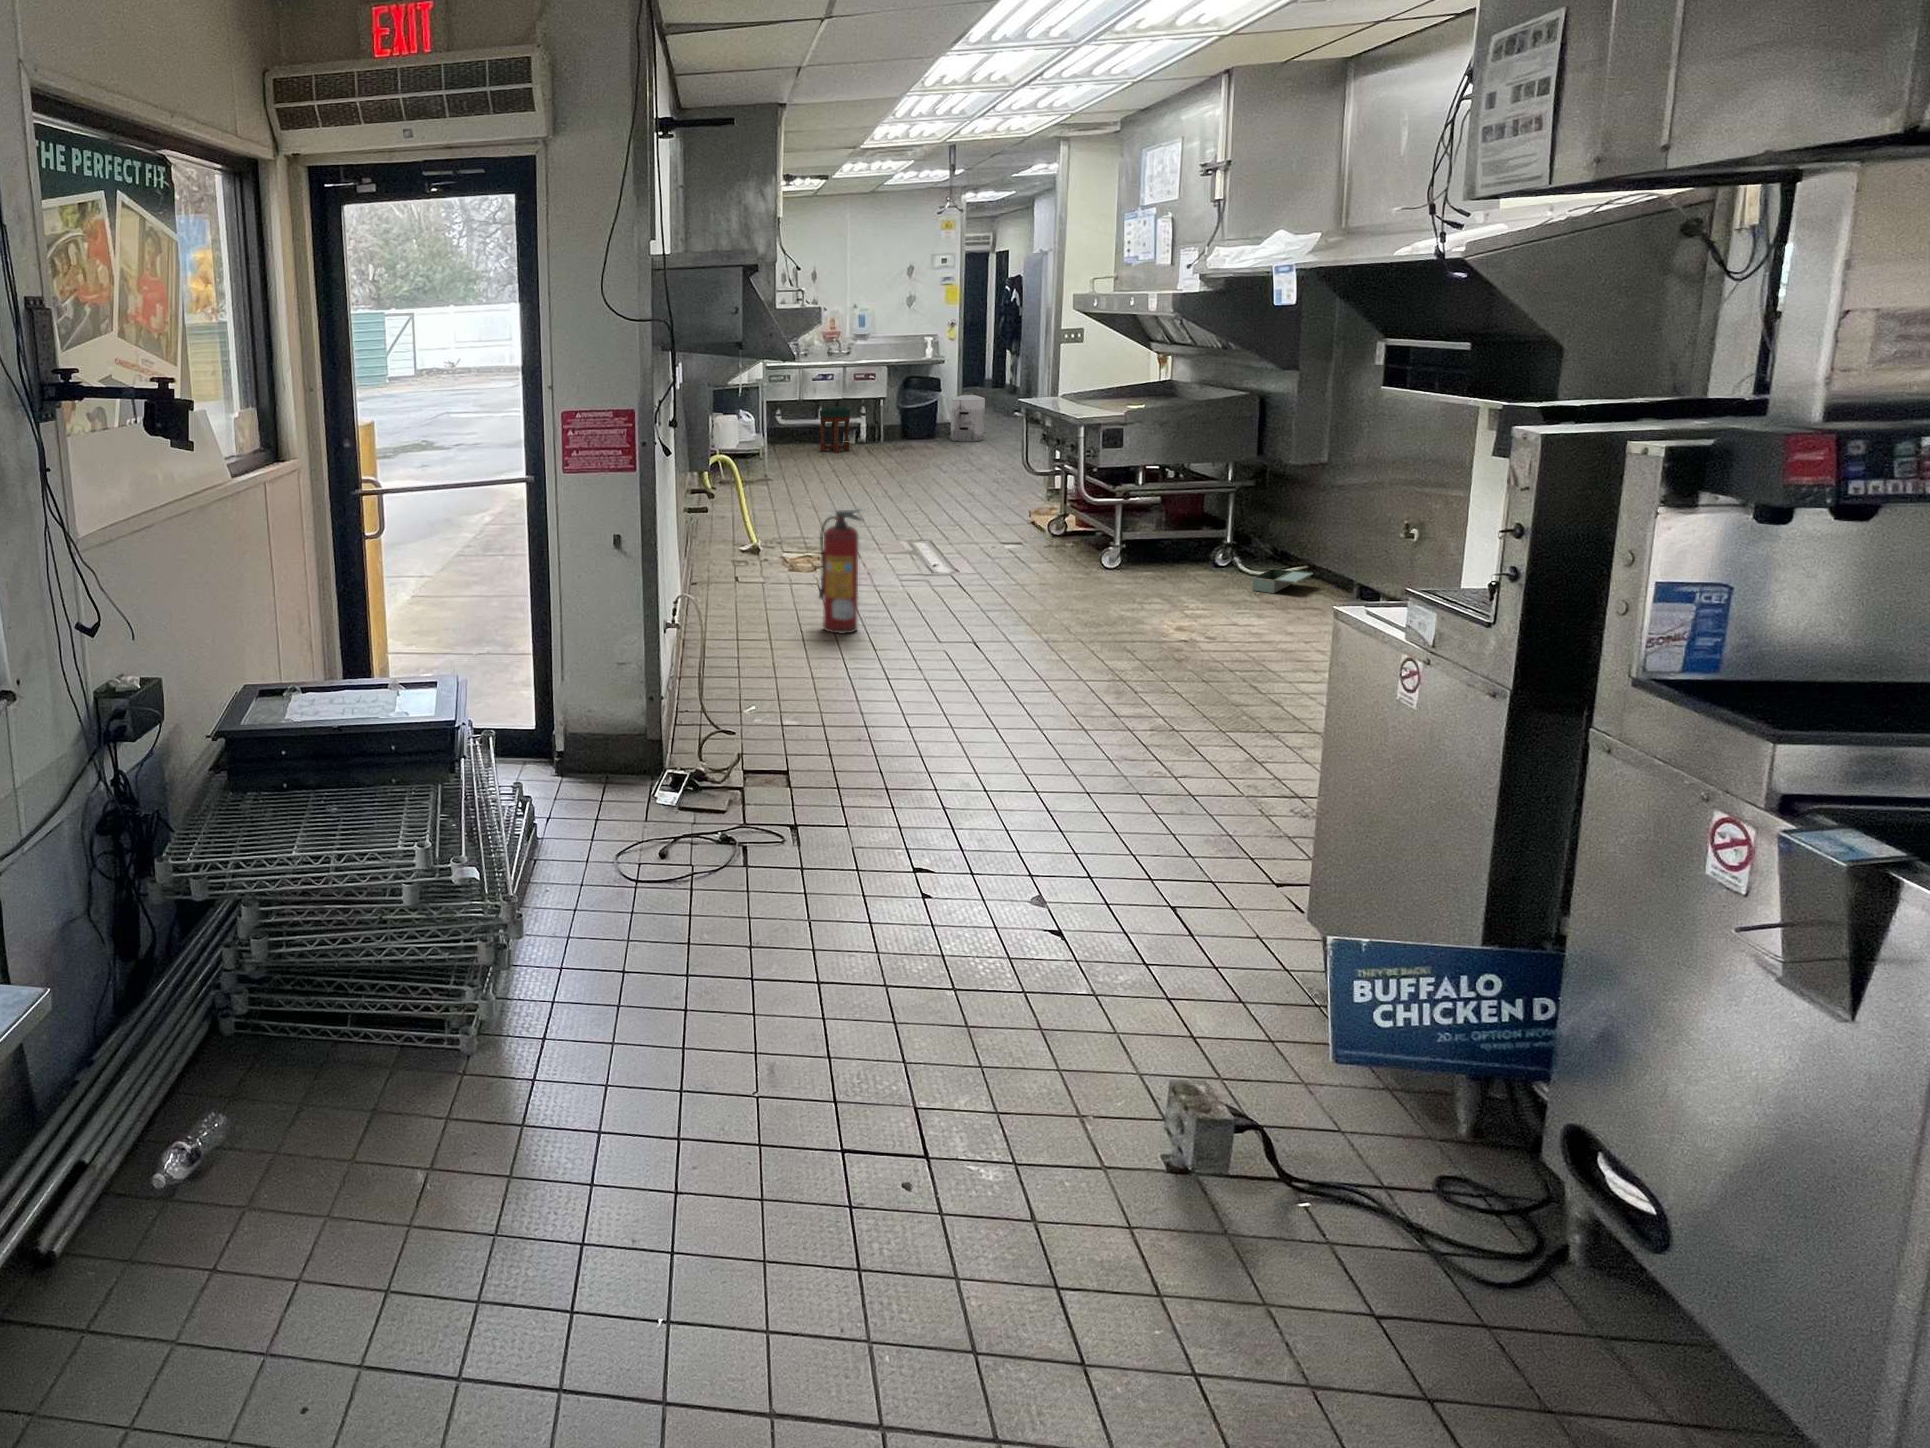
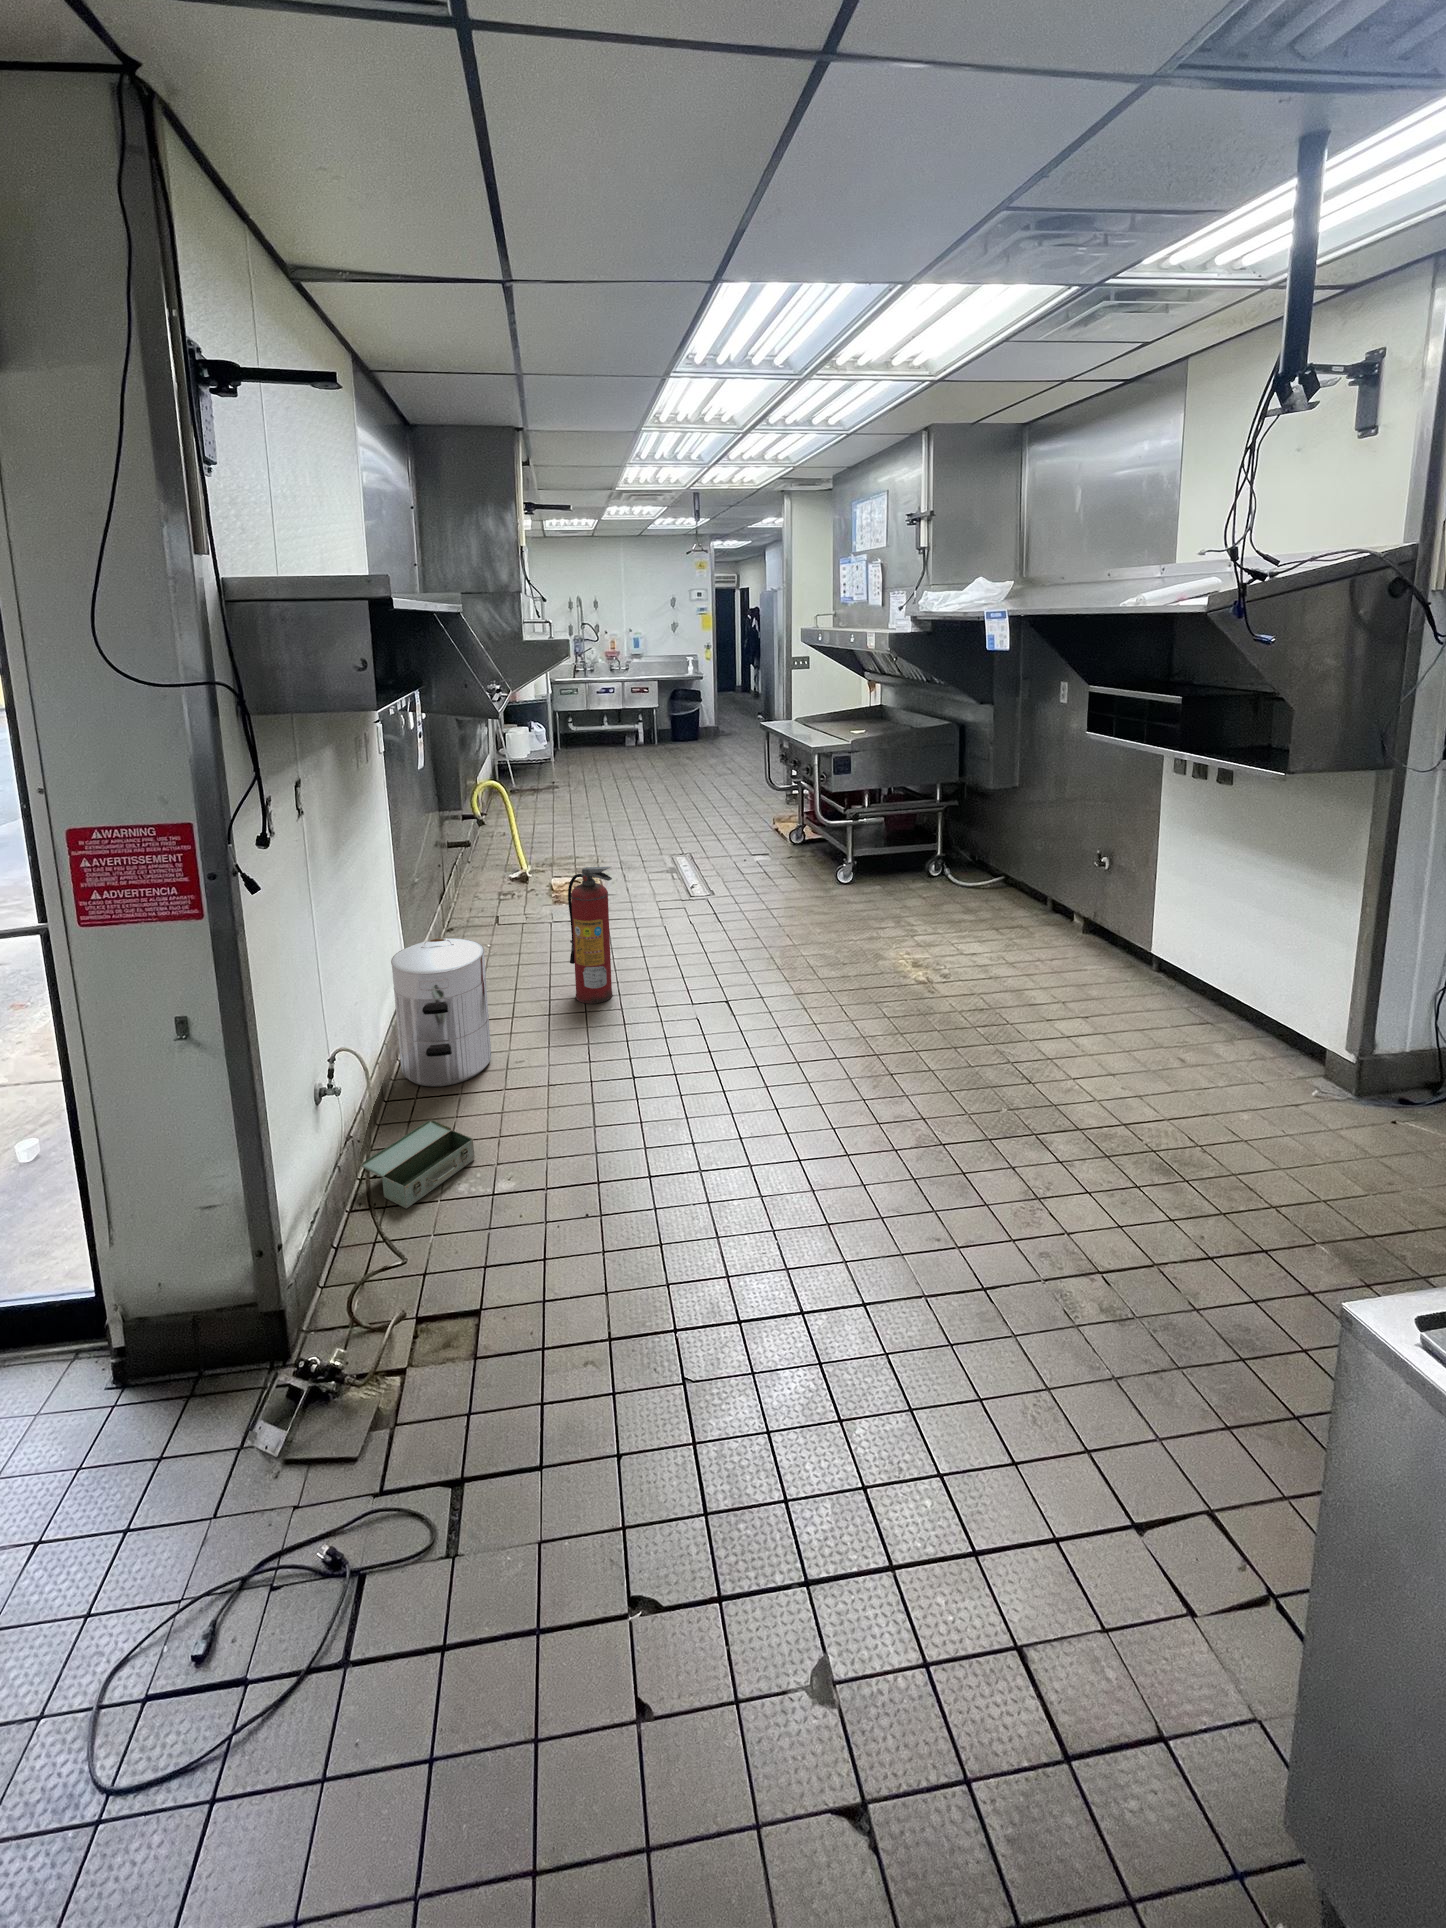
waste bin: present [951,393,985,442] -> present [391,939,491,1086]
stool: present [820,407,850,453] -> none [605,715,630,755]
toolbox: present [1252,569,1314,593] -> present [361,1121,475,1209]

